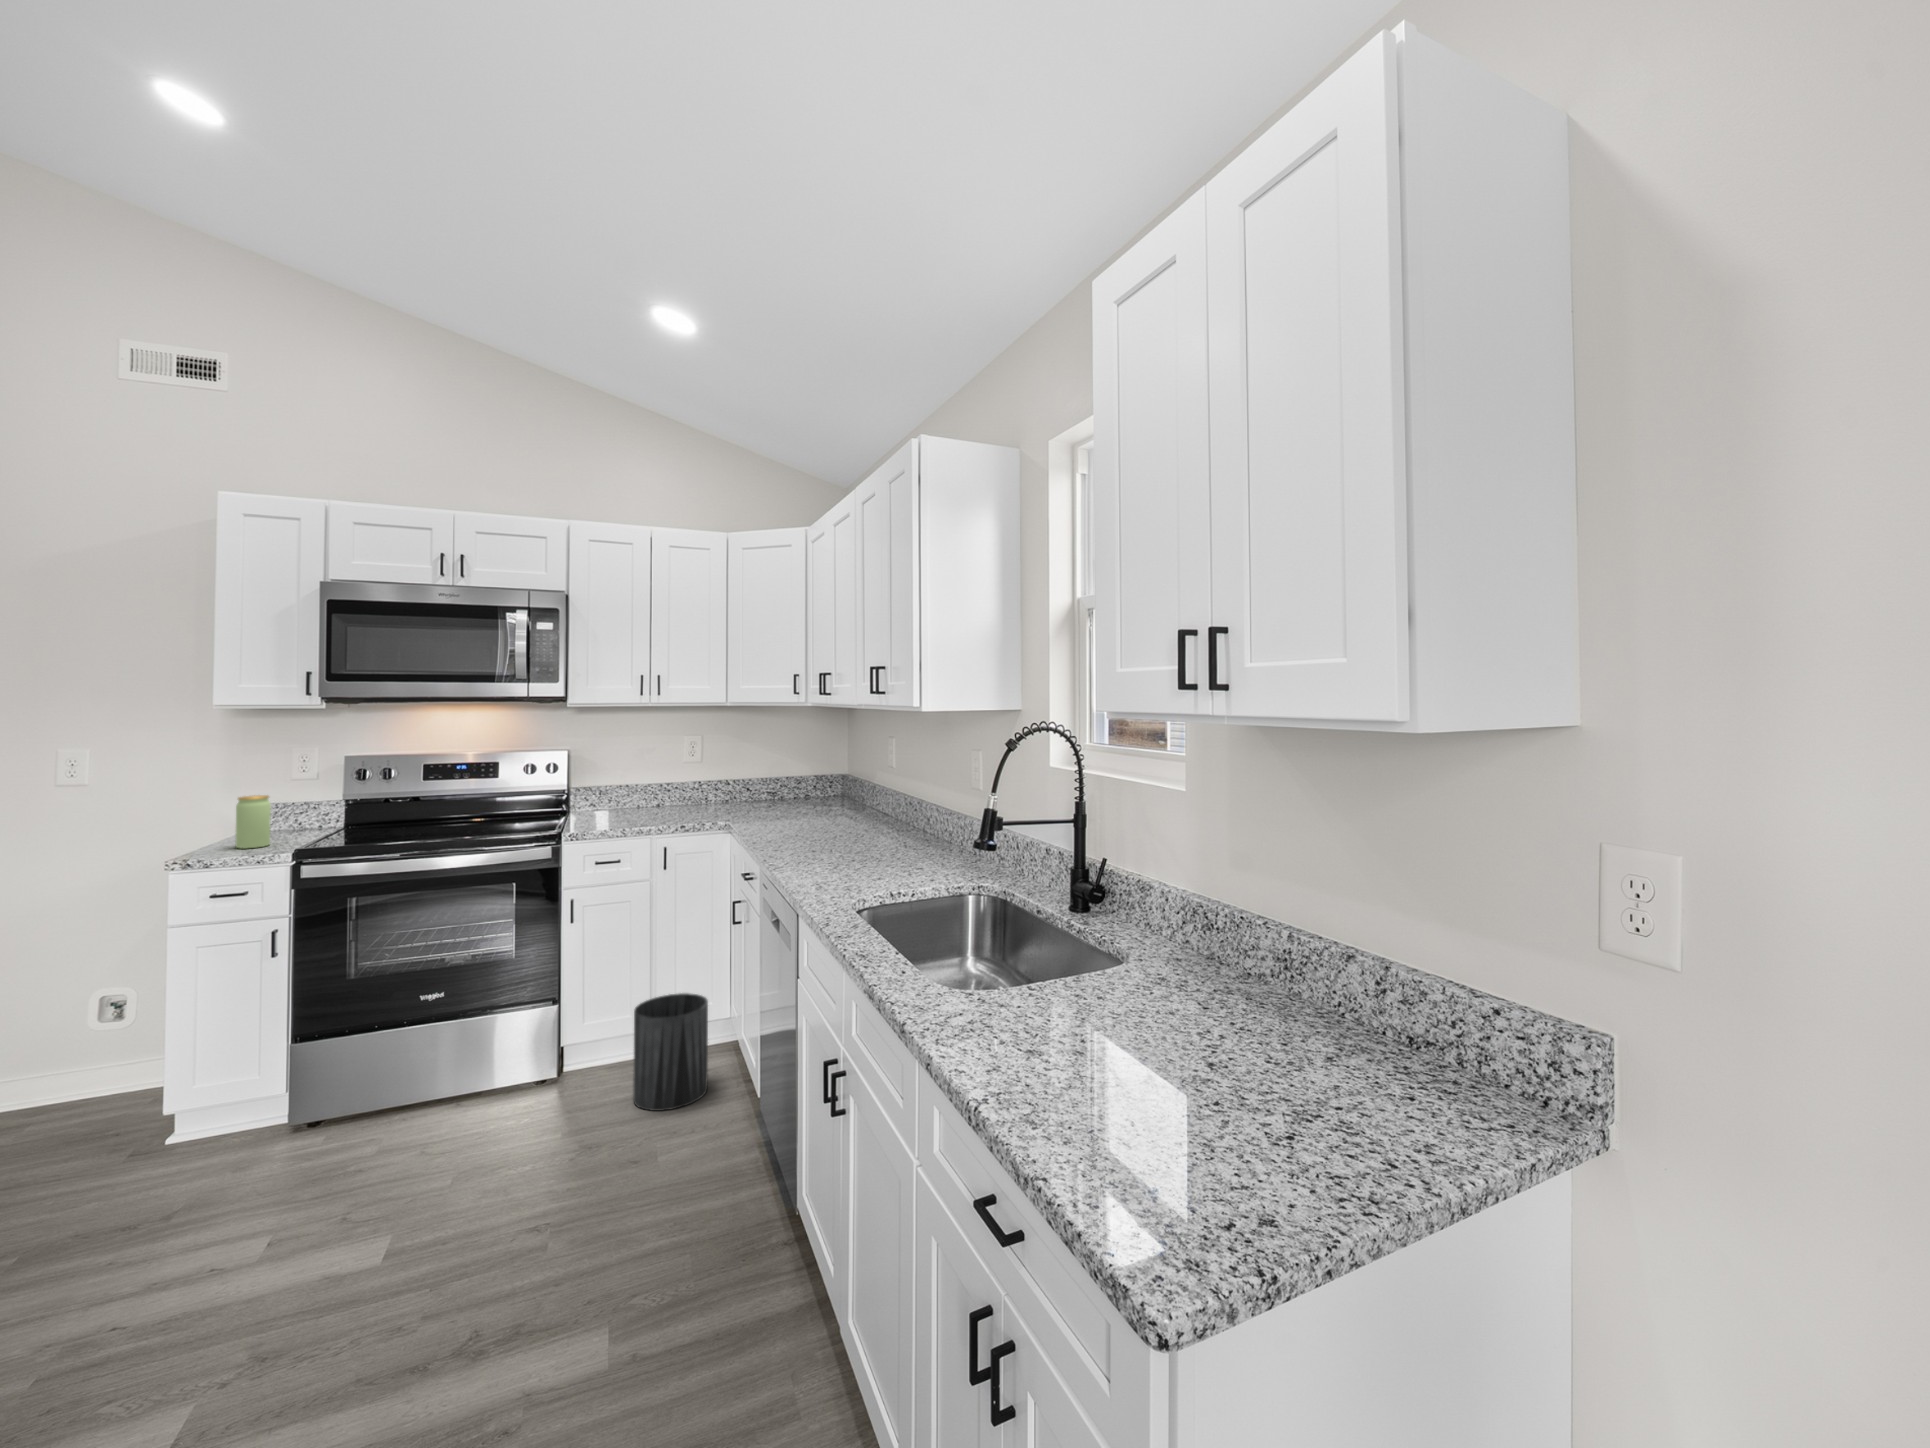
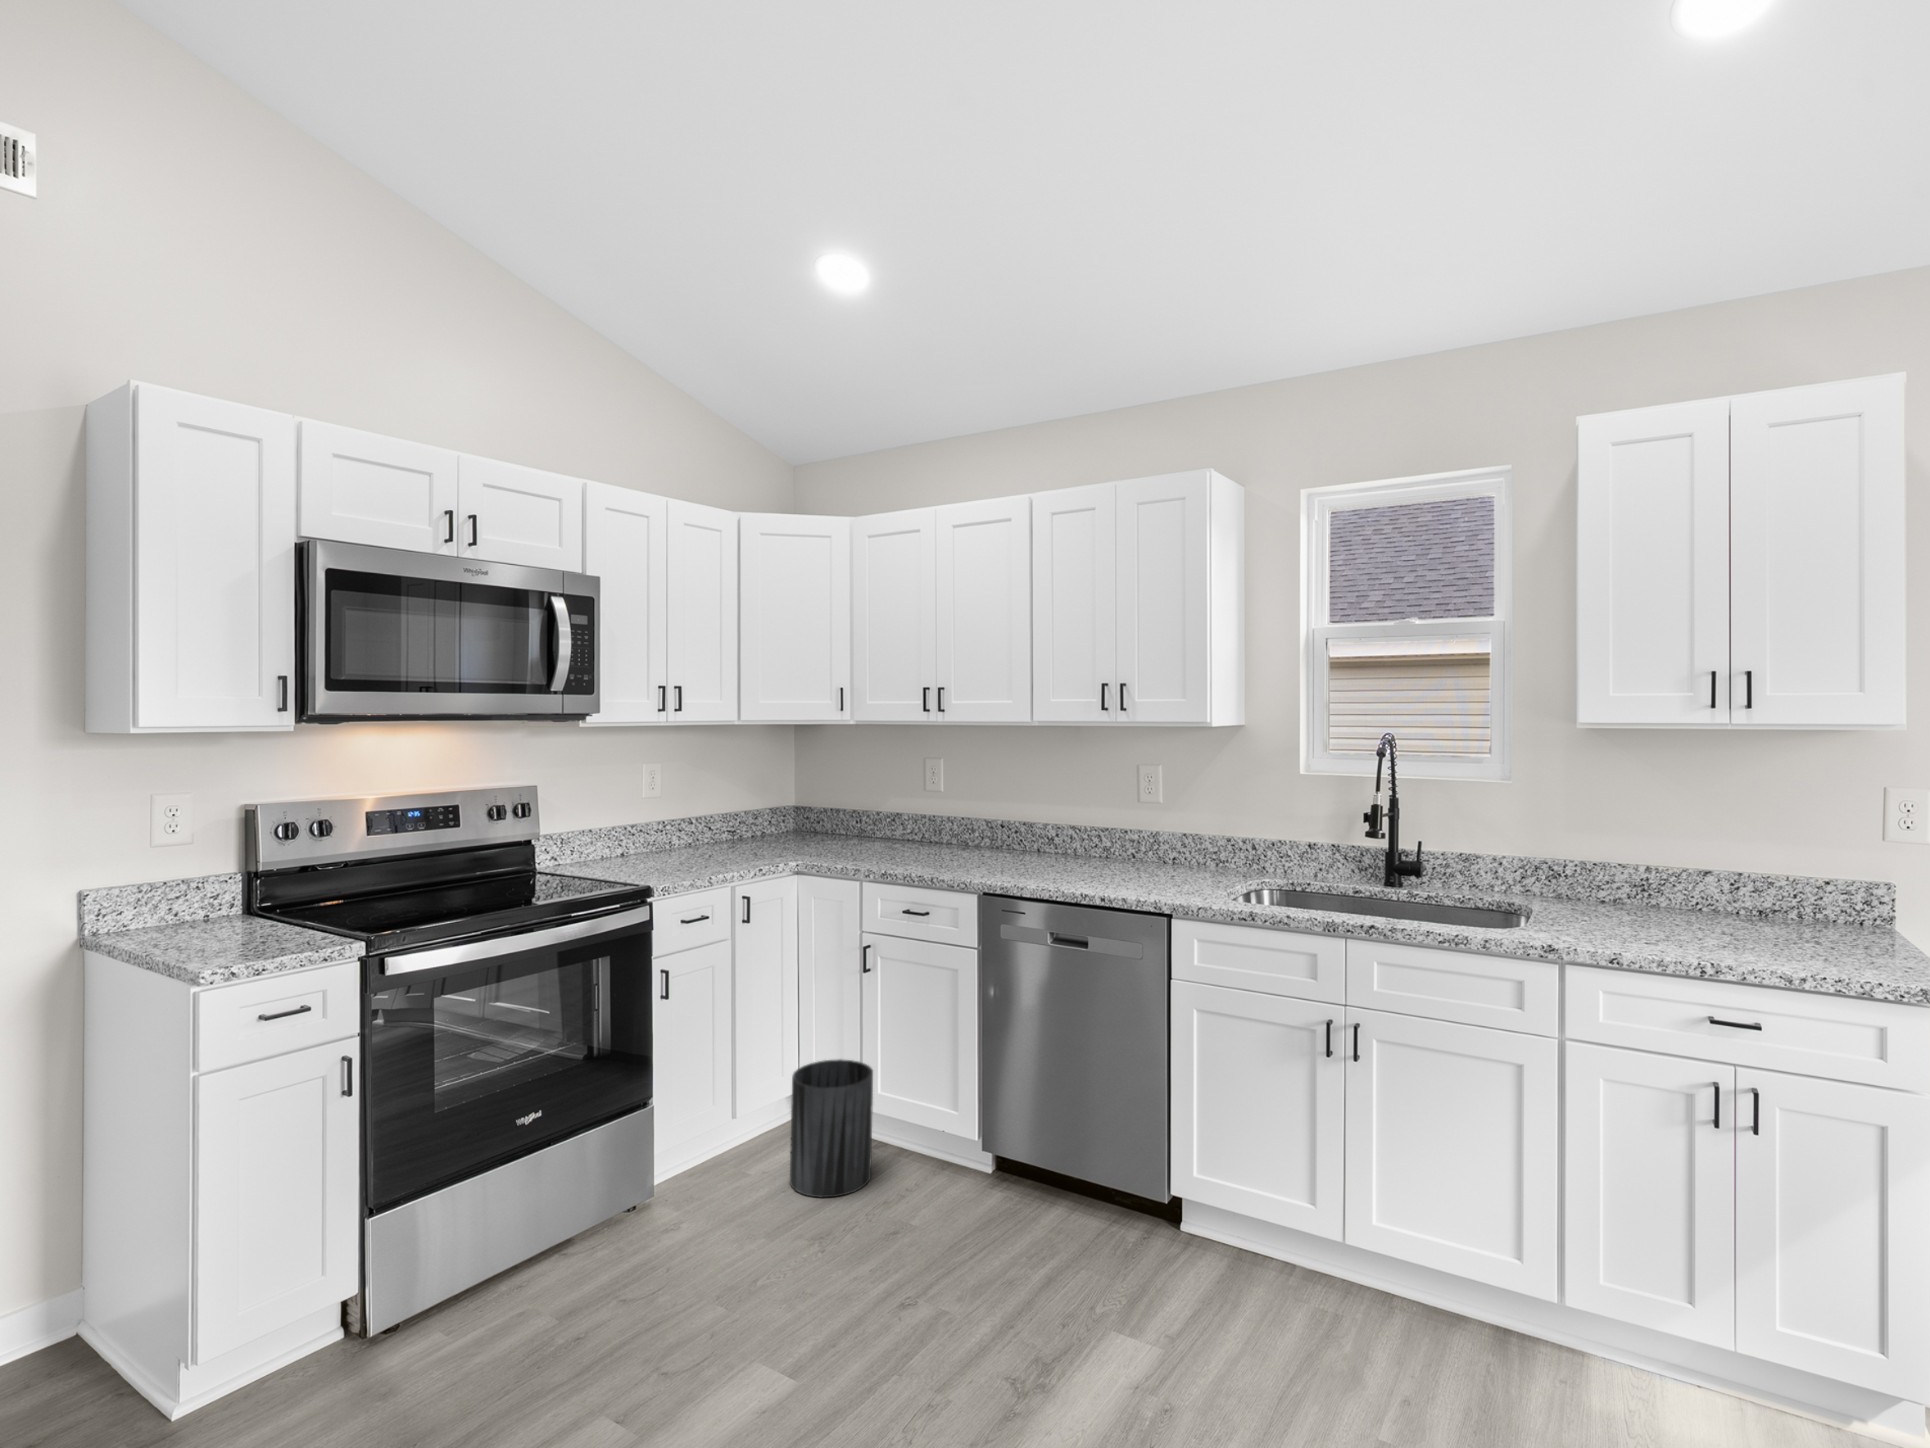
jar: present [235,795,271,849] -> none [204,865,260,952]

